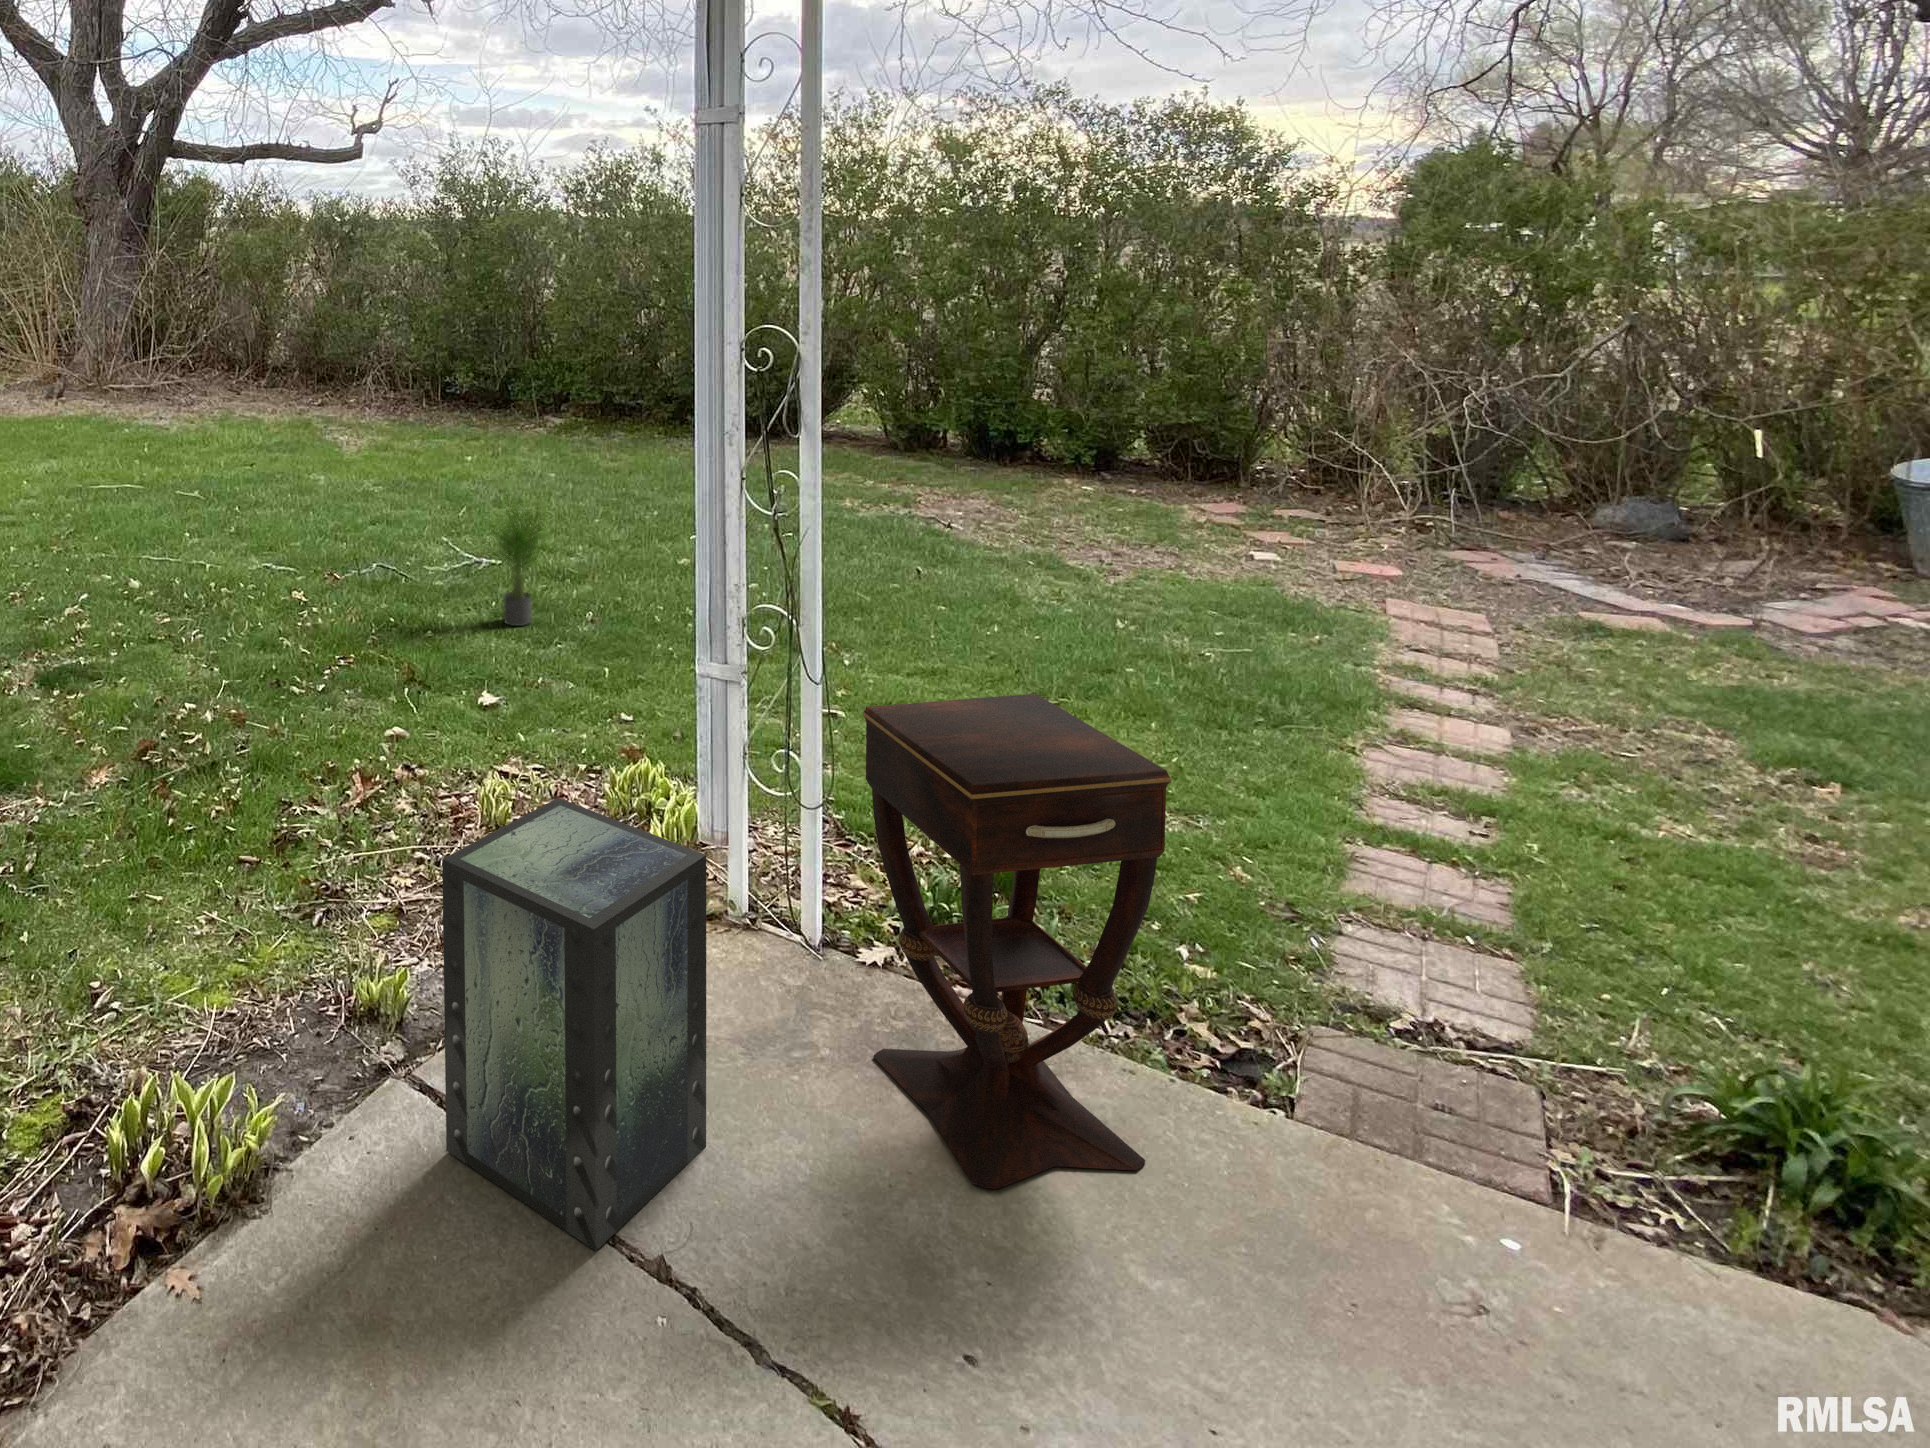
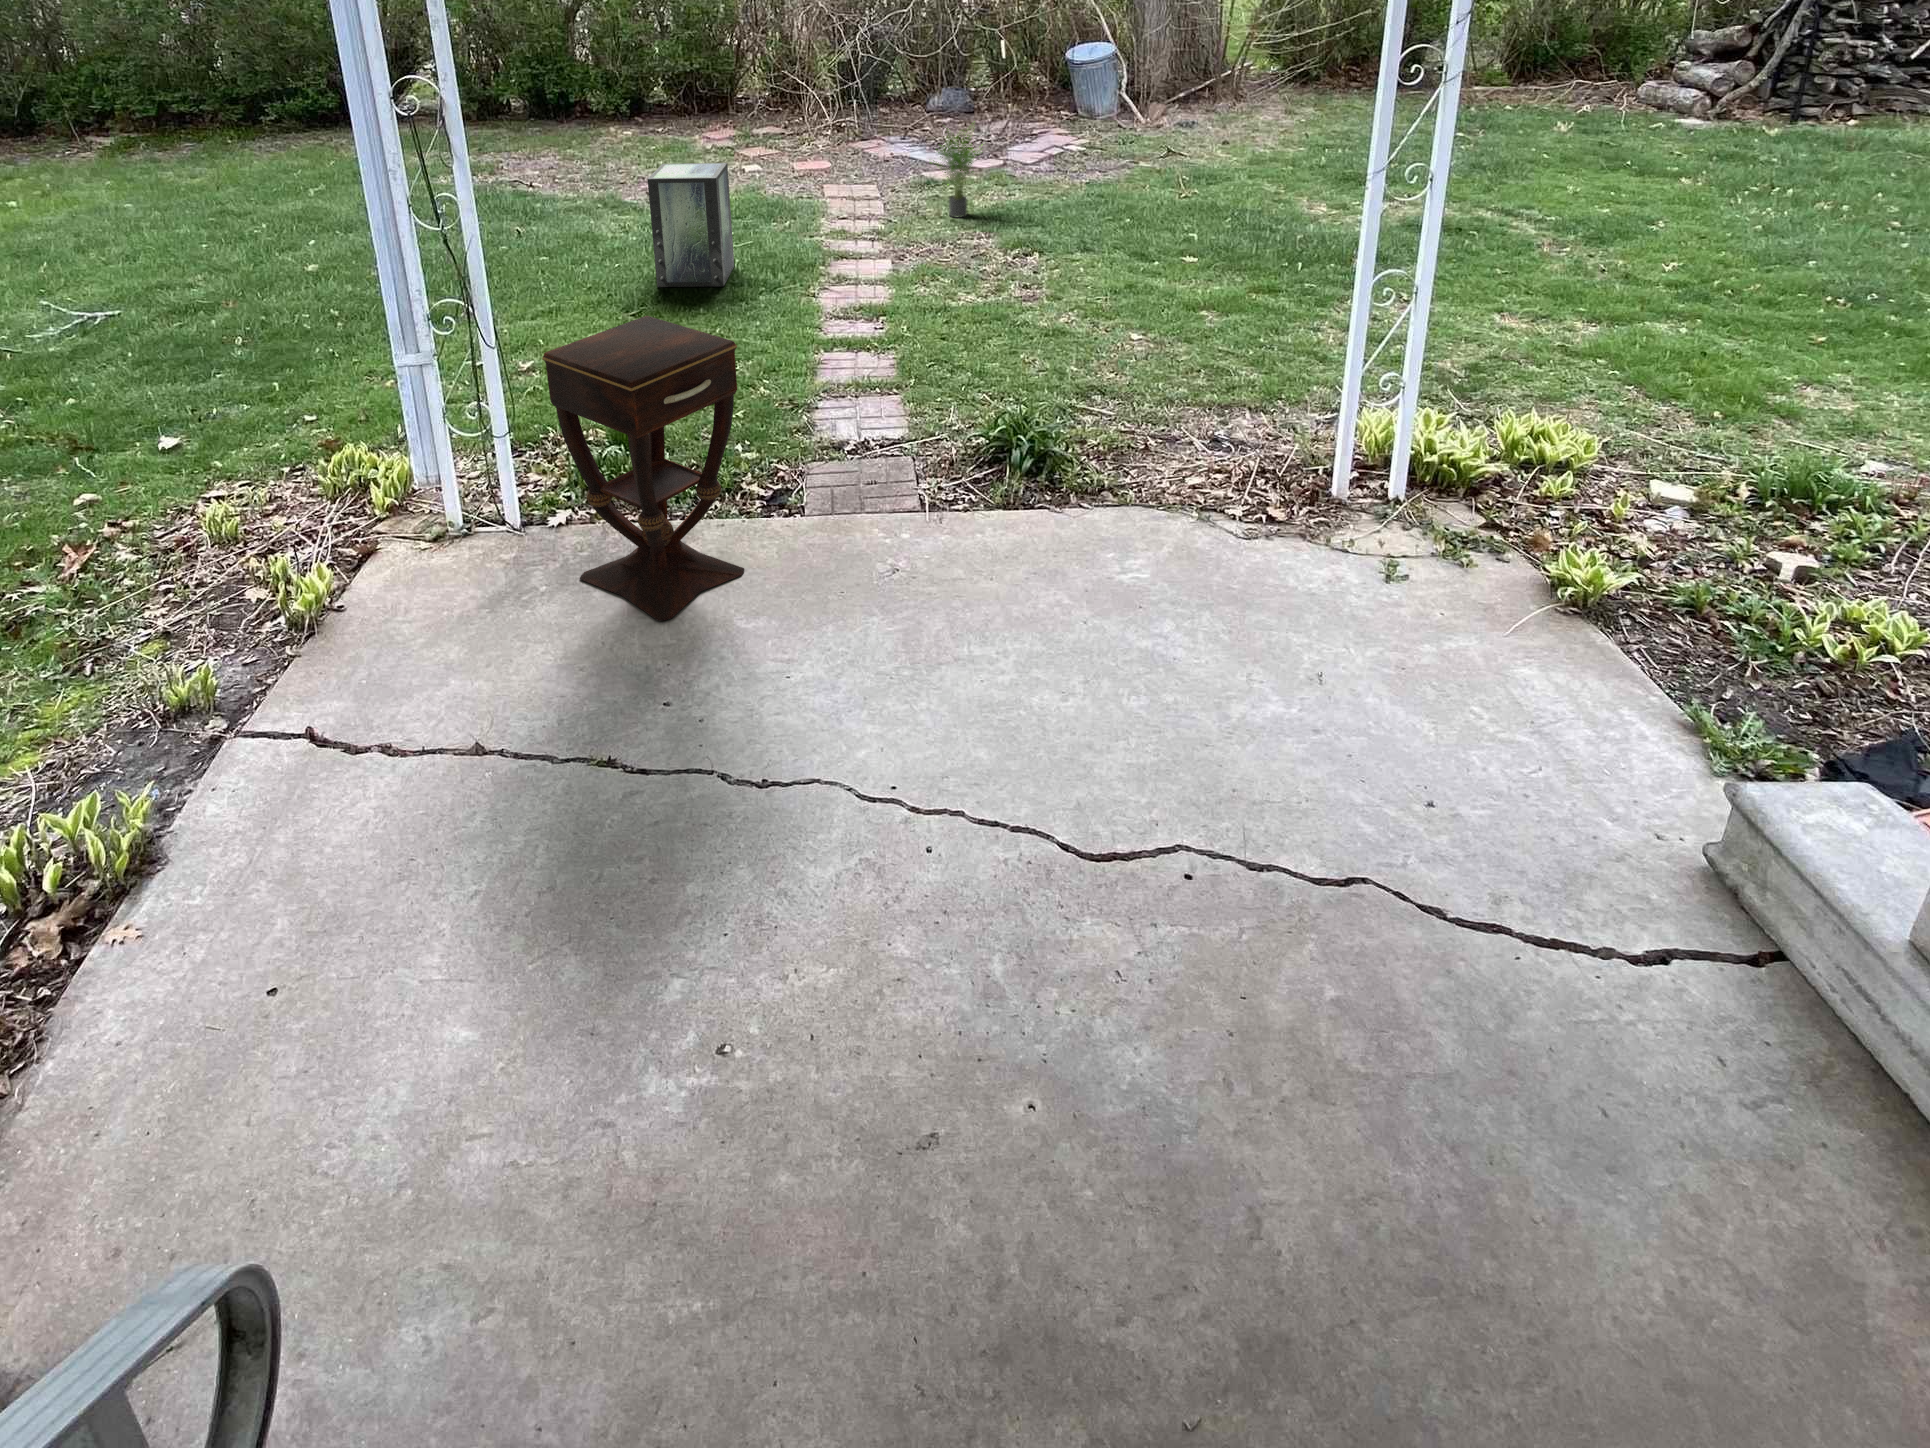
potted plant: present [475,495,546,626] -> present [937,131,978,217]
storage box: present [442,798,706,1251] -> present [647,163,734,287]

